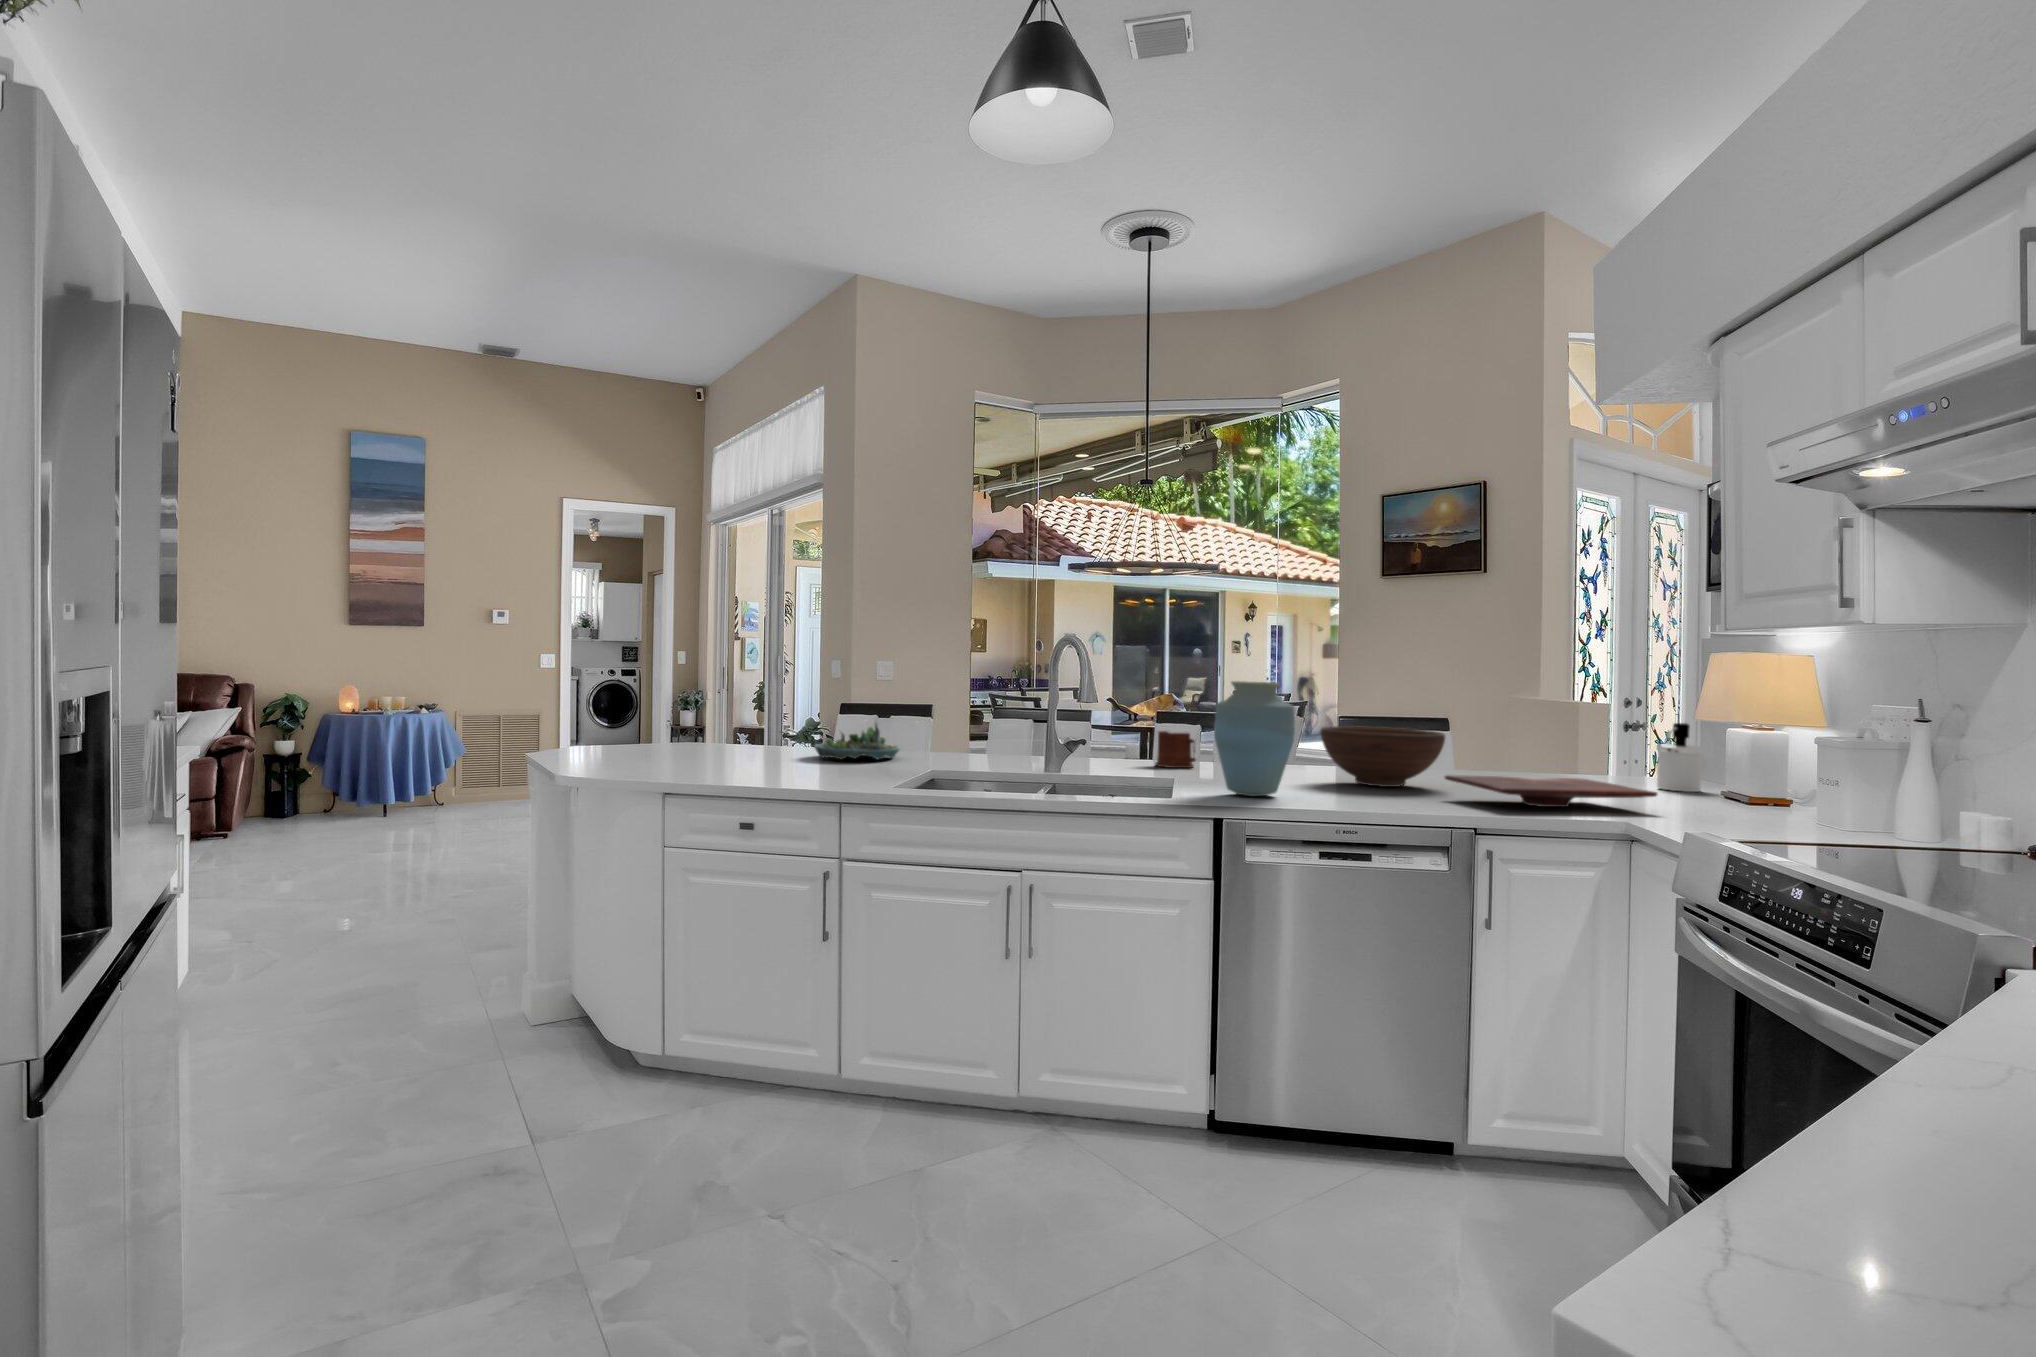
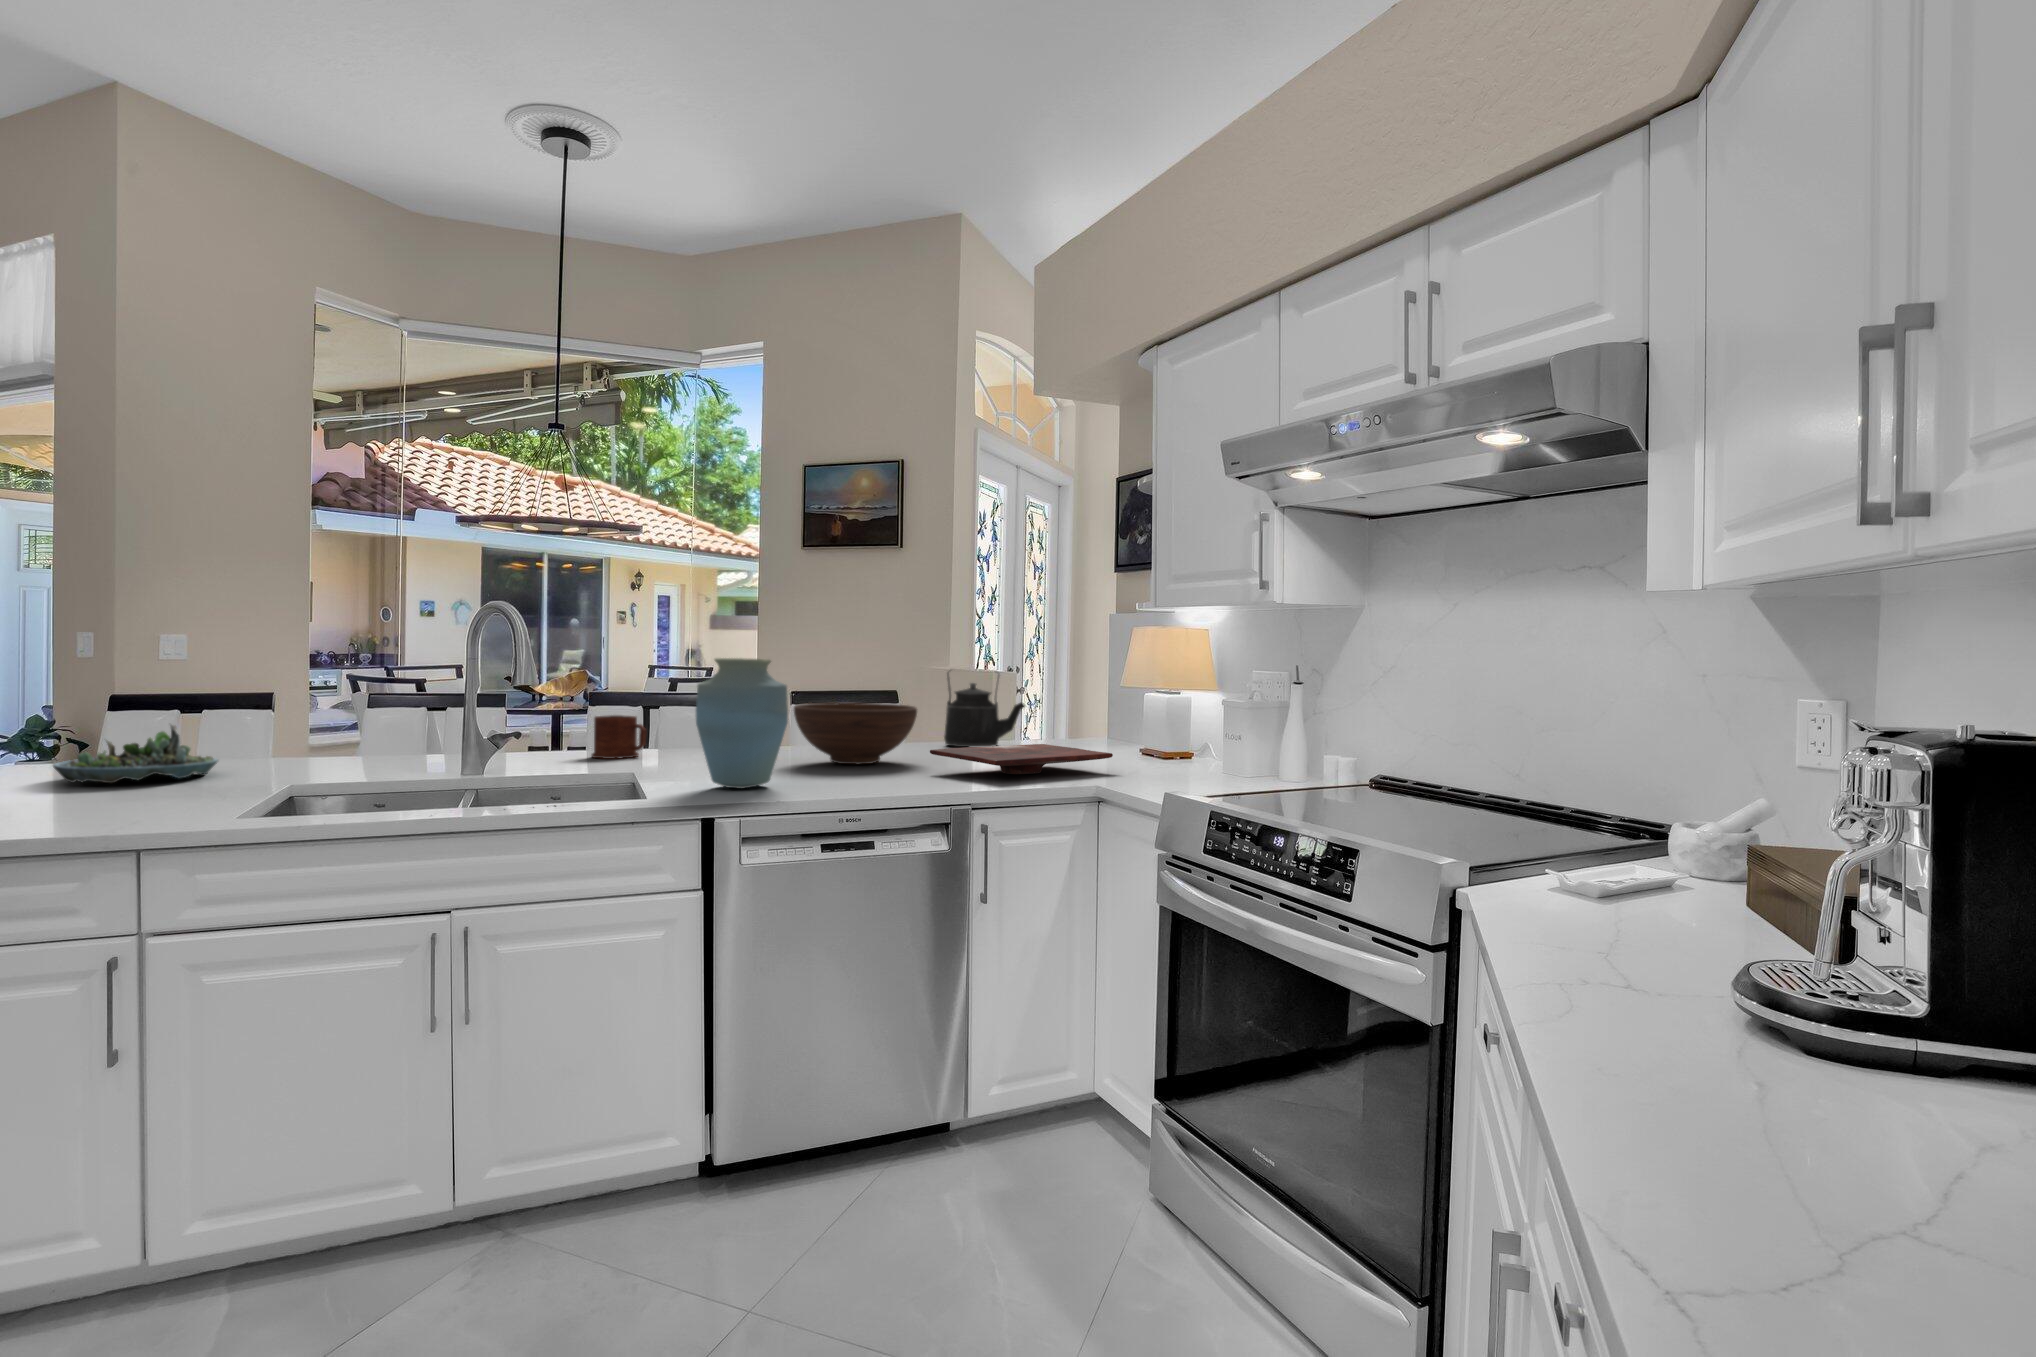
kettle: none [1497,698,1592,782] -> present [944,672,1025,747]
soap dispenser: present [1656,723,1705,792] -> none [1077,688,1113,749]

